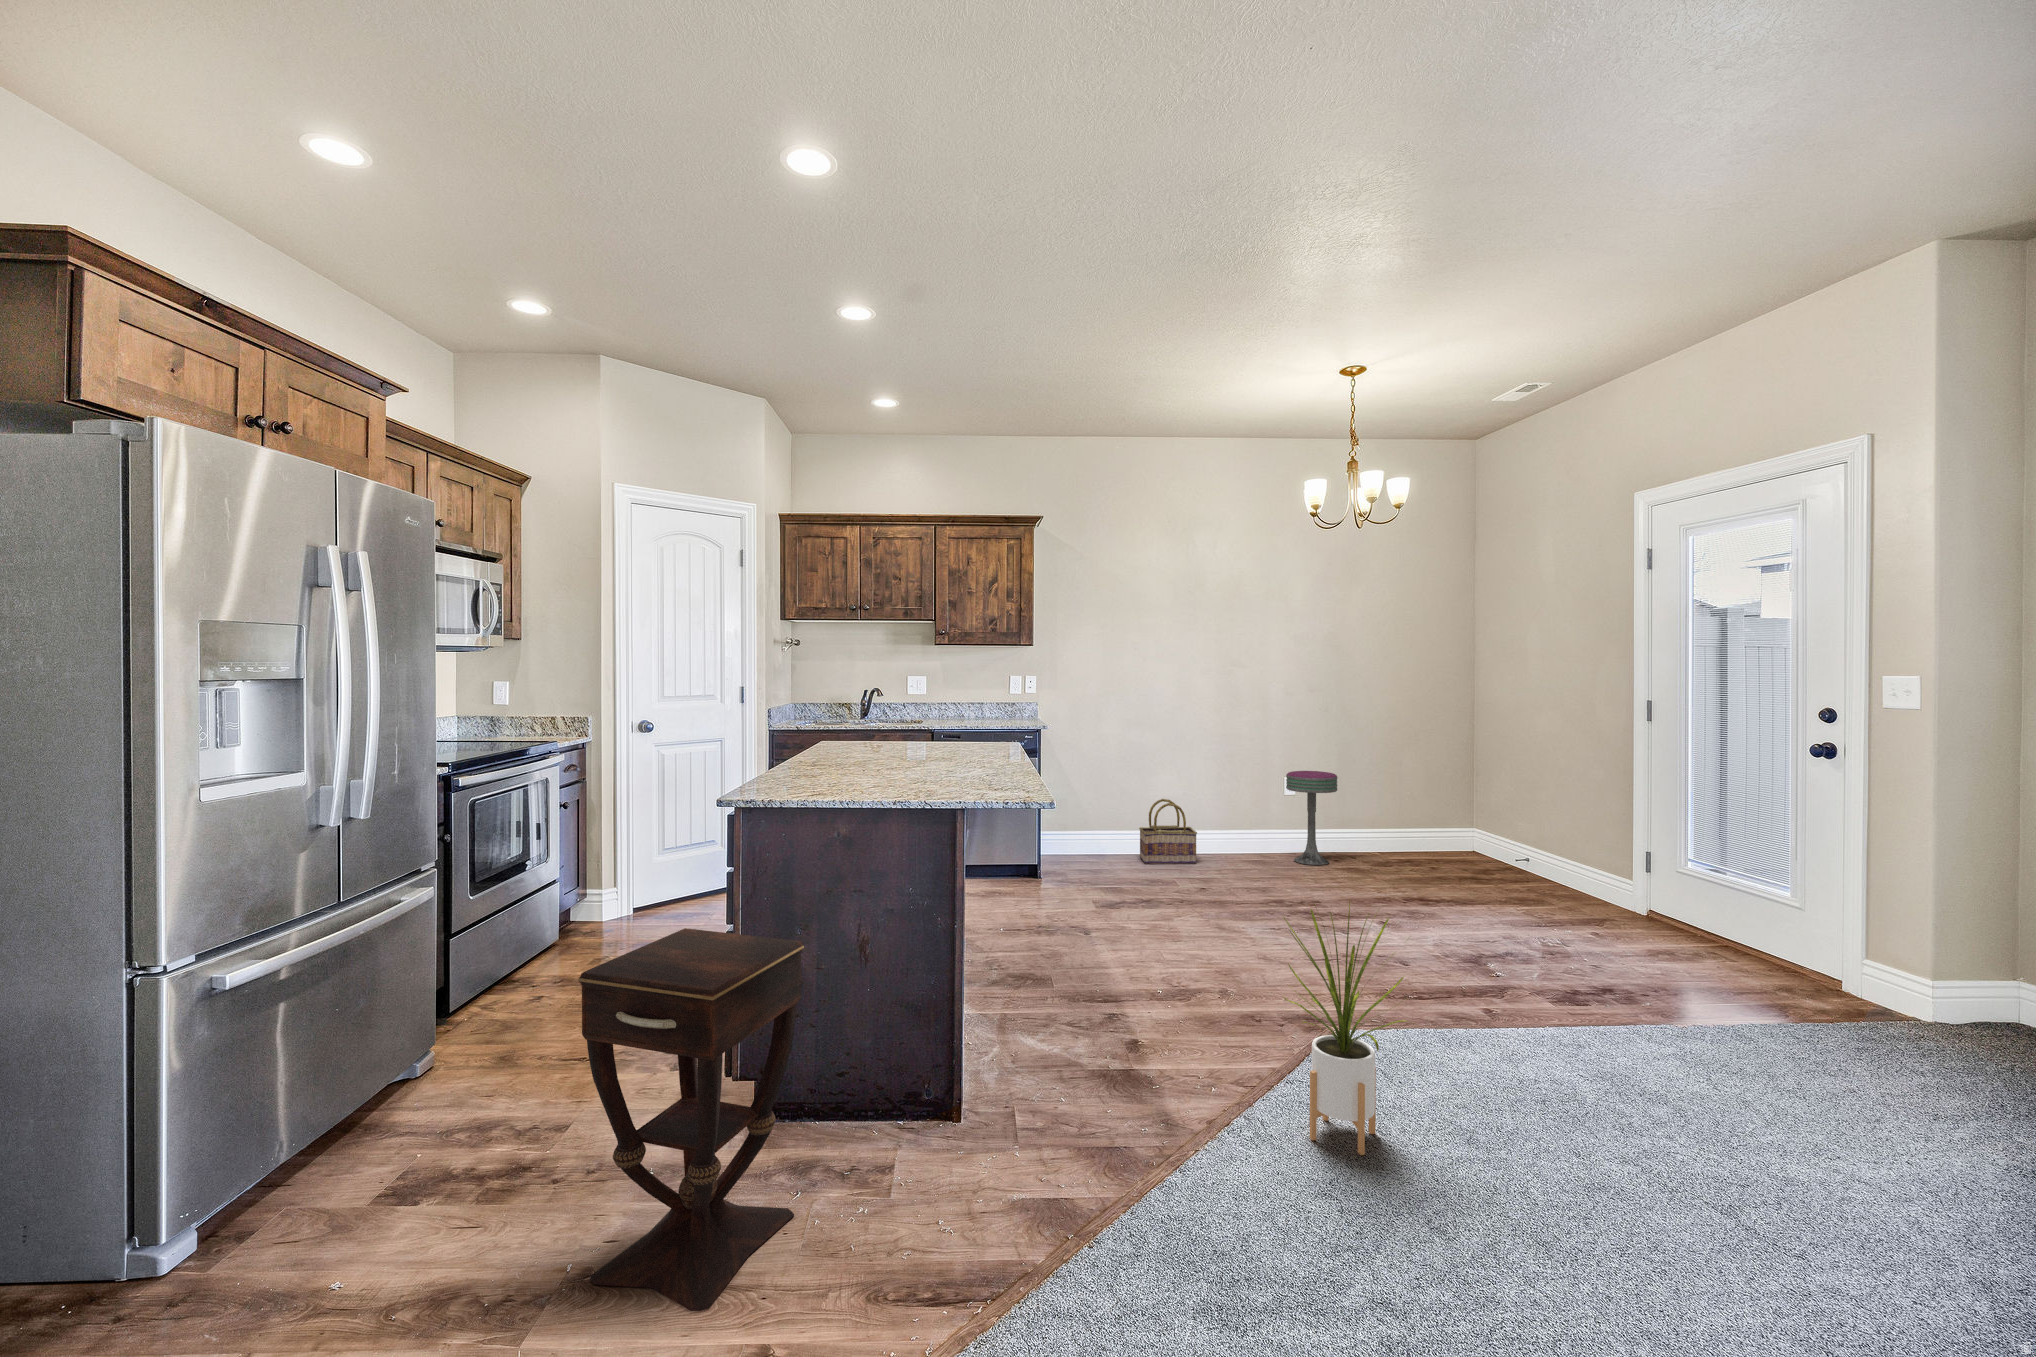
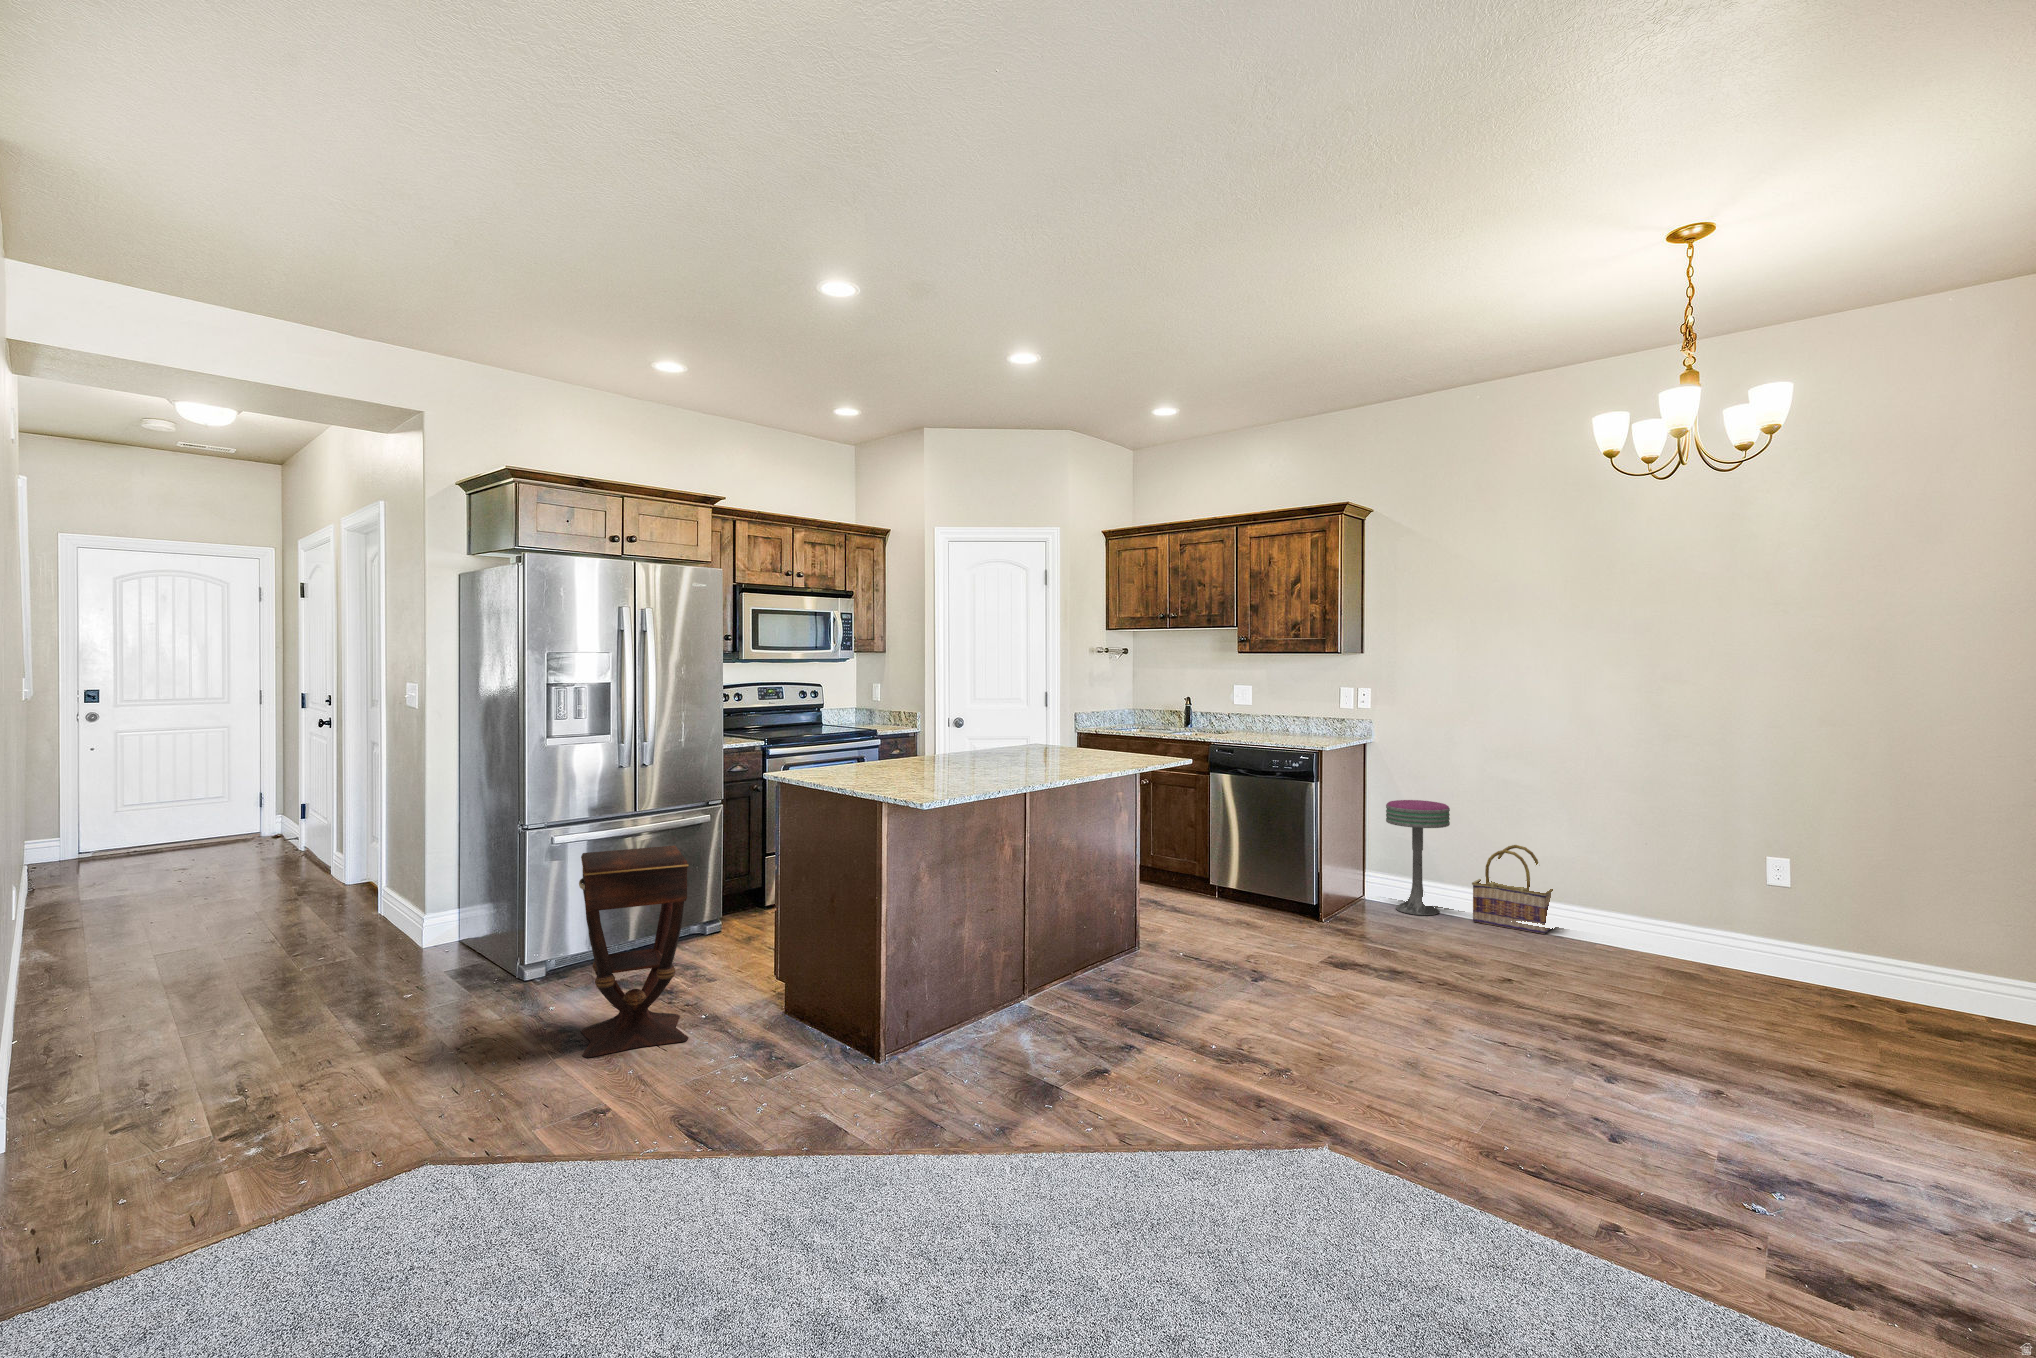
bar stool: present [1286,771,1338,865] -> present [1386,800,1450,915]
house plant: present [1283,902,1407,1155] -> none [969,913,1103,1169]

